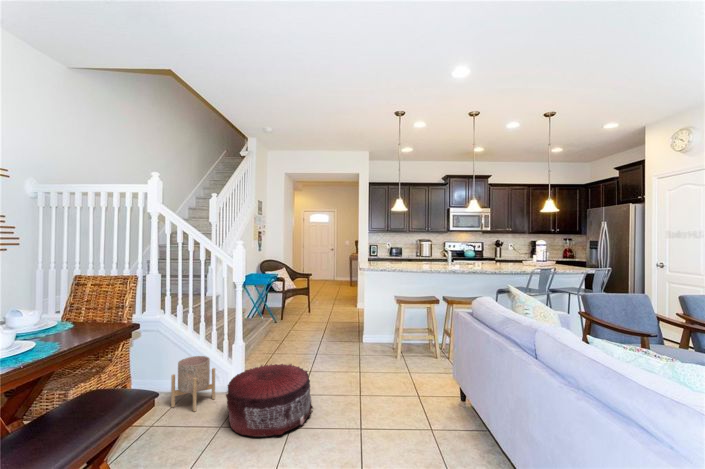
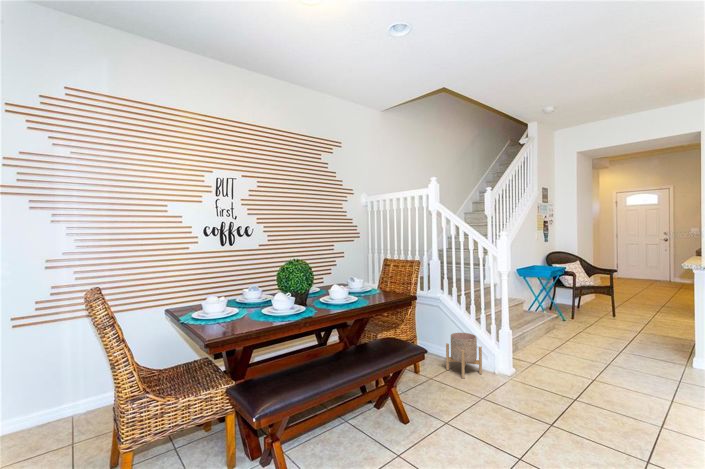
pouf: present [226,364,313,437] -> none [486,354,580,423]

